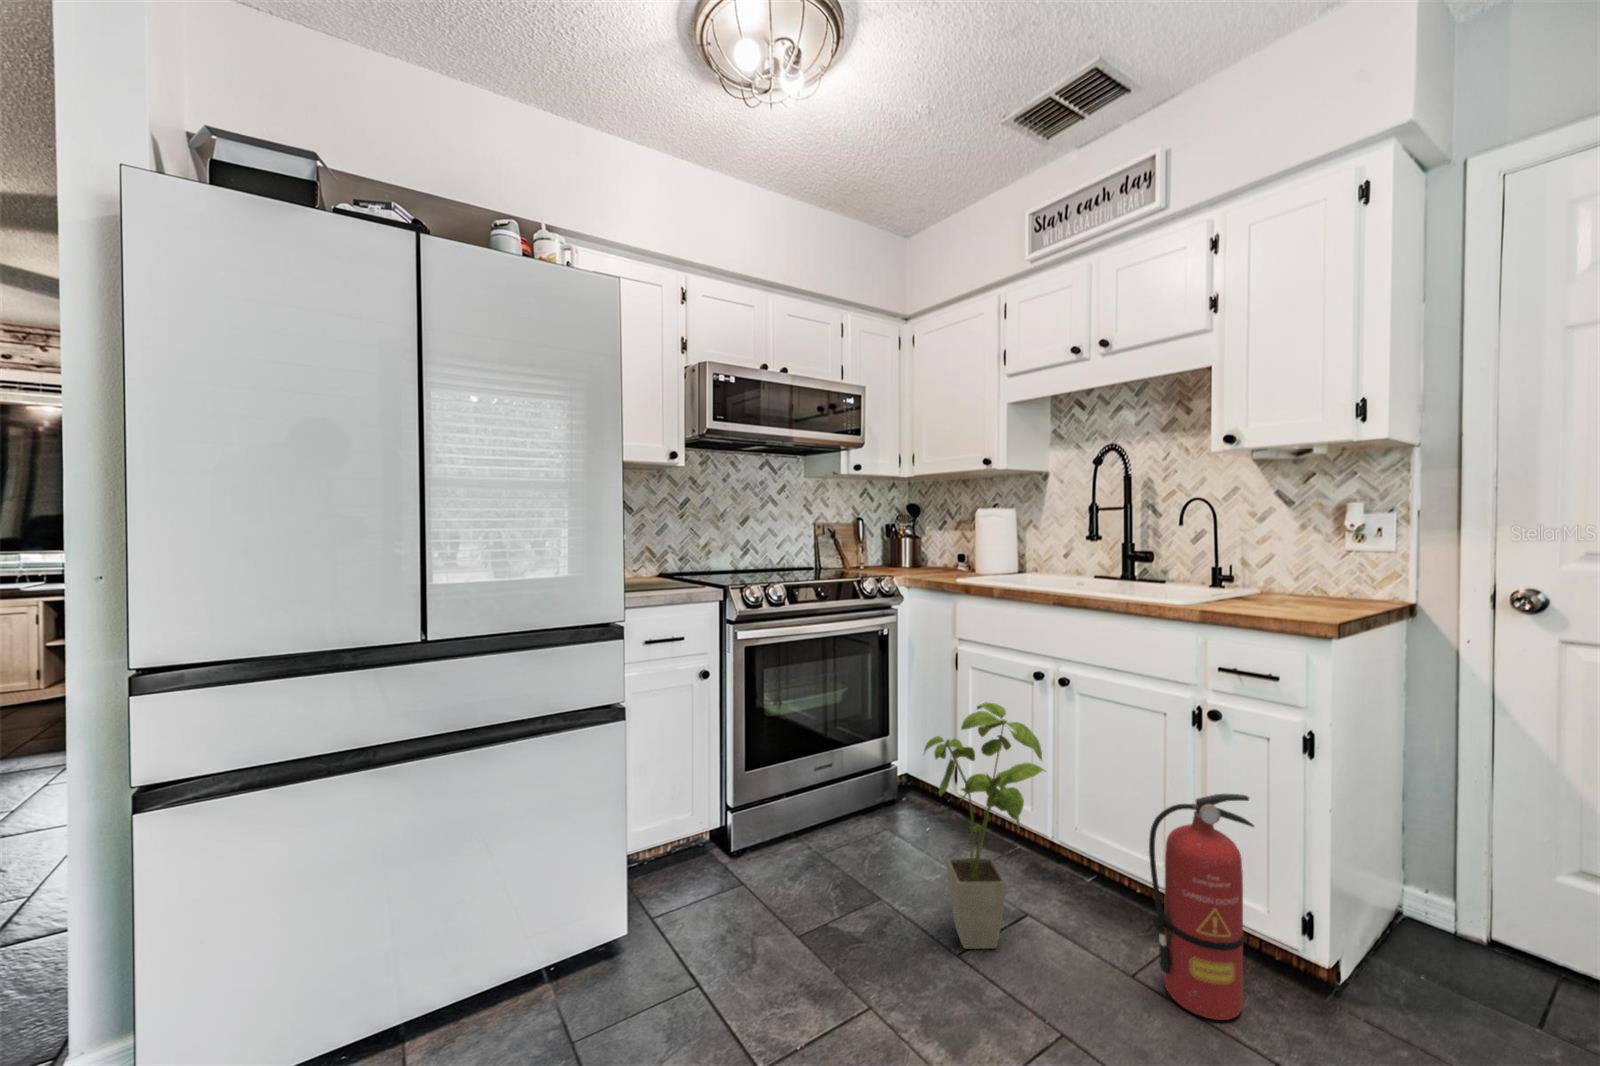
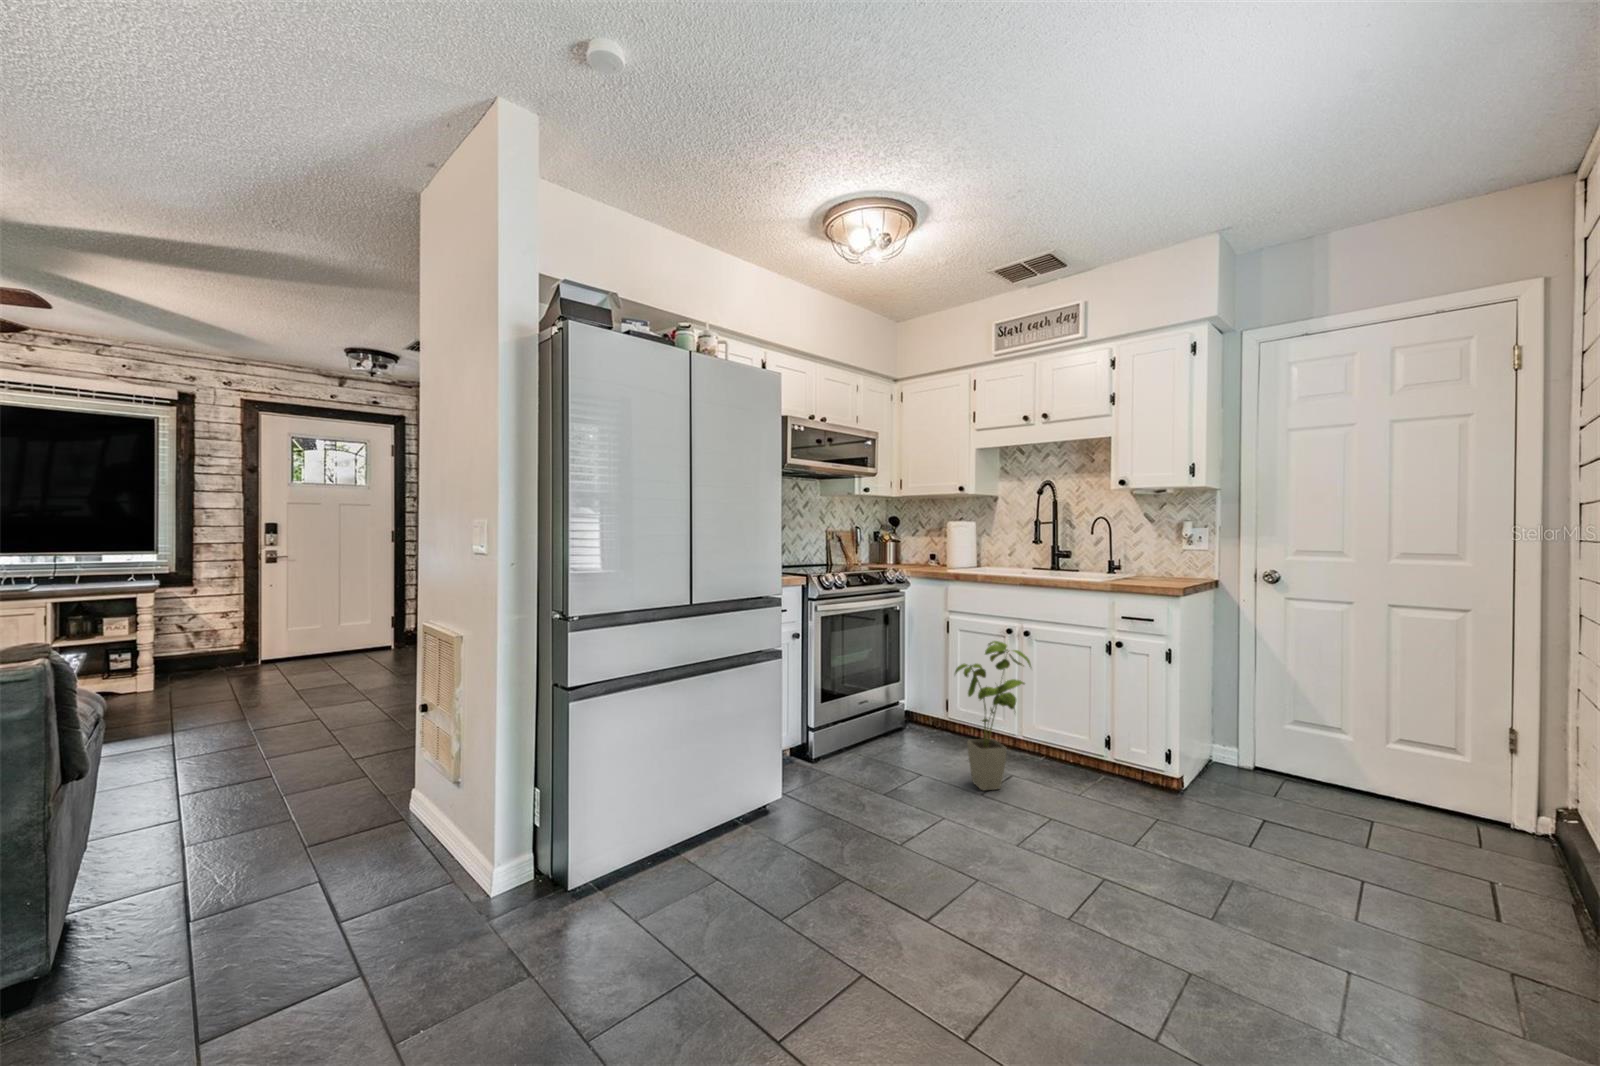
fire extinguisher: present [1149,794,1254,1020] -> none [1089,684,1142,806]

